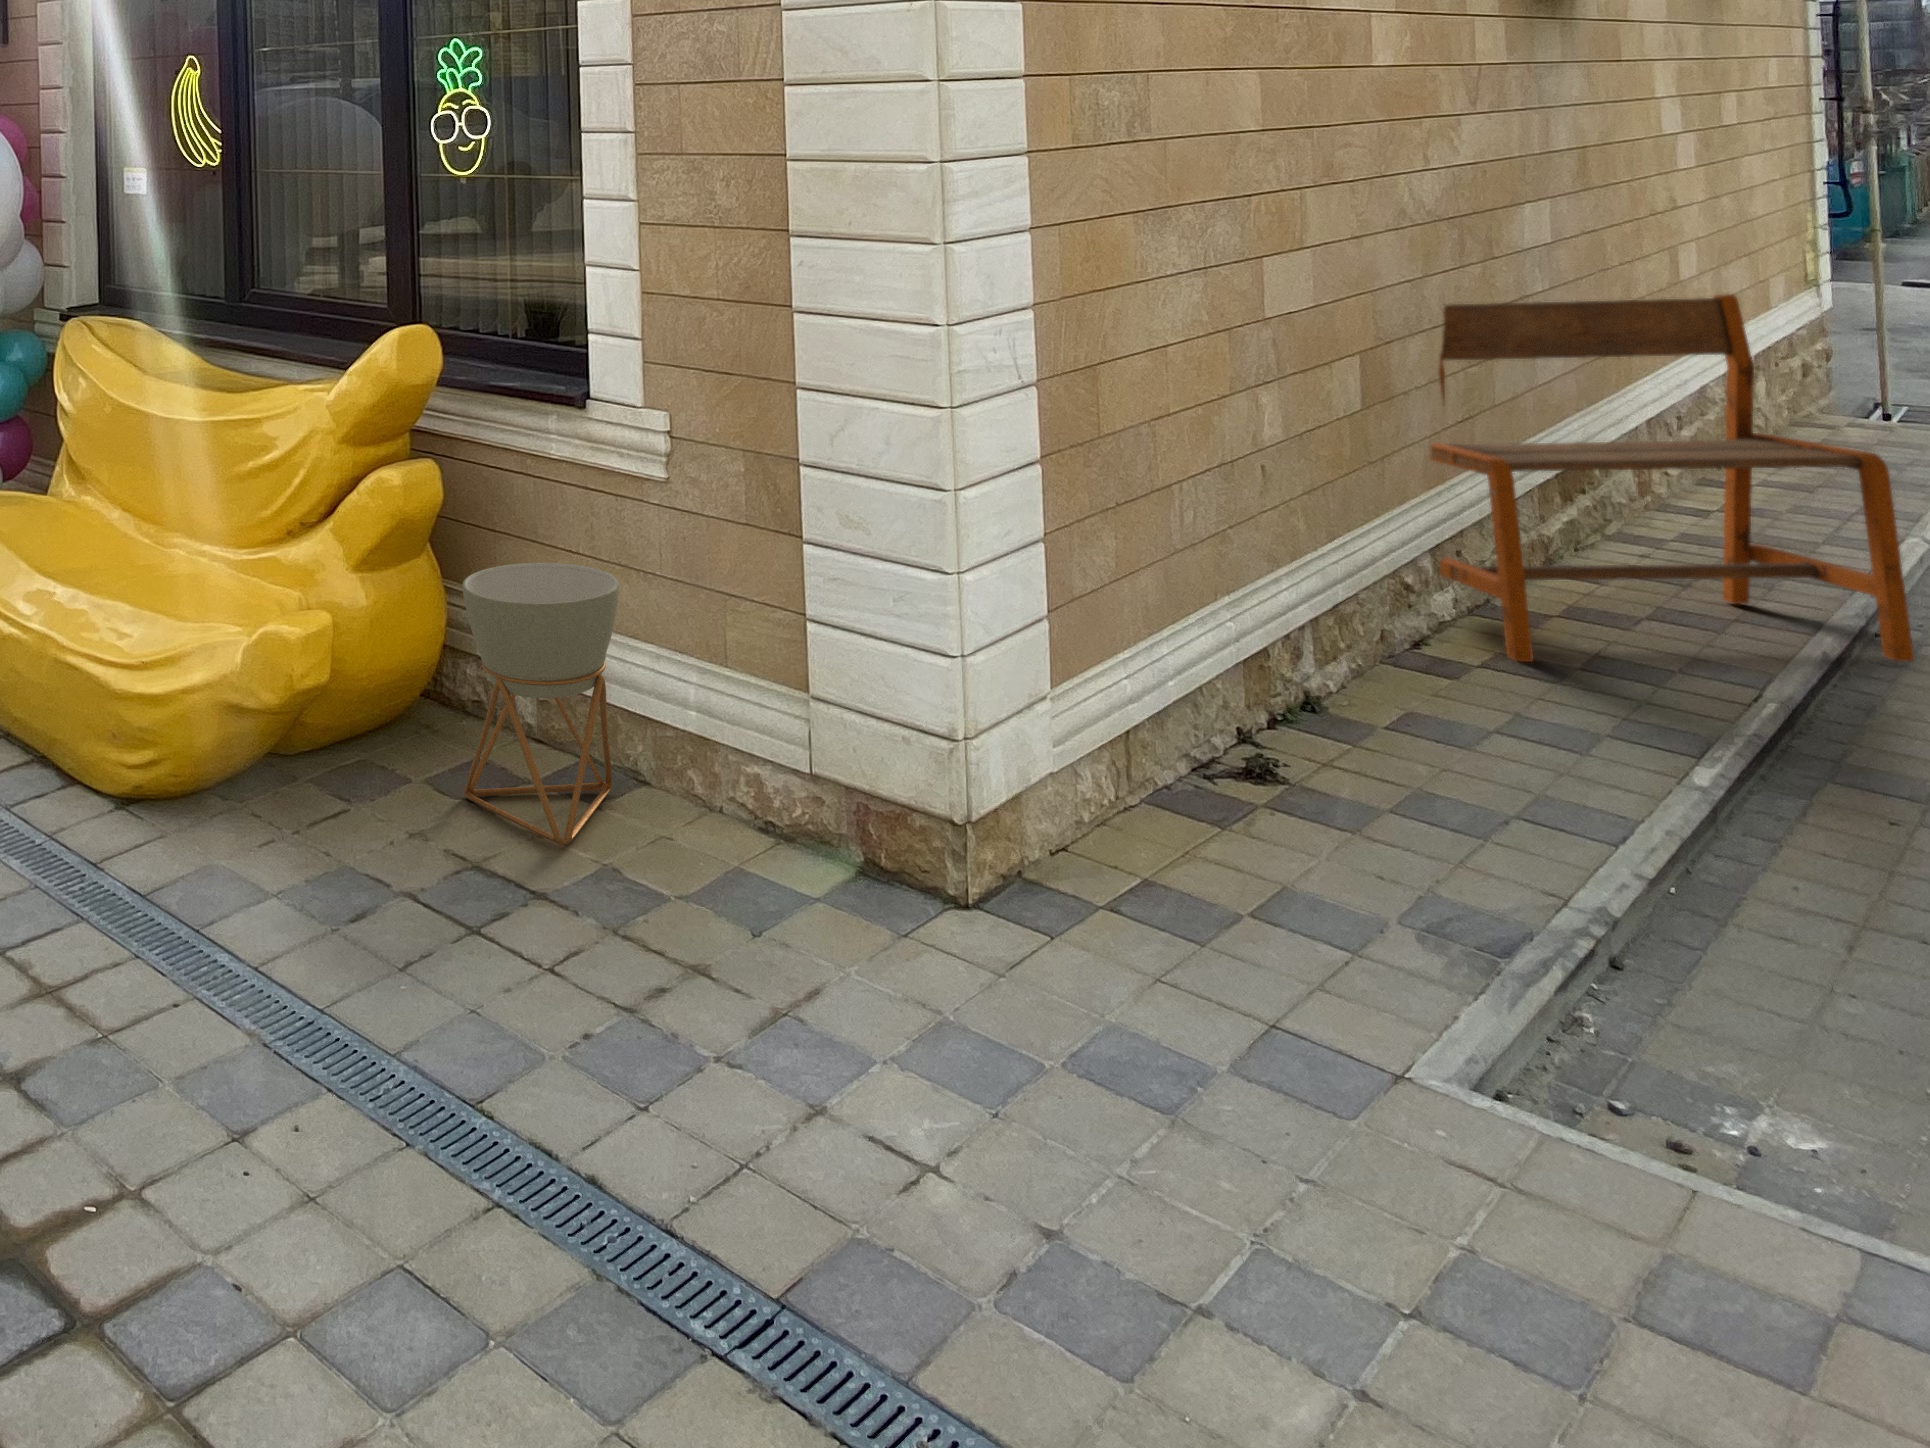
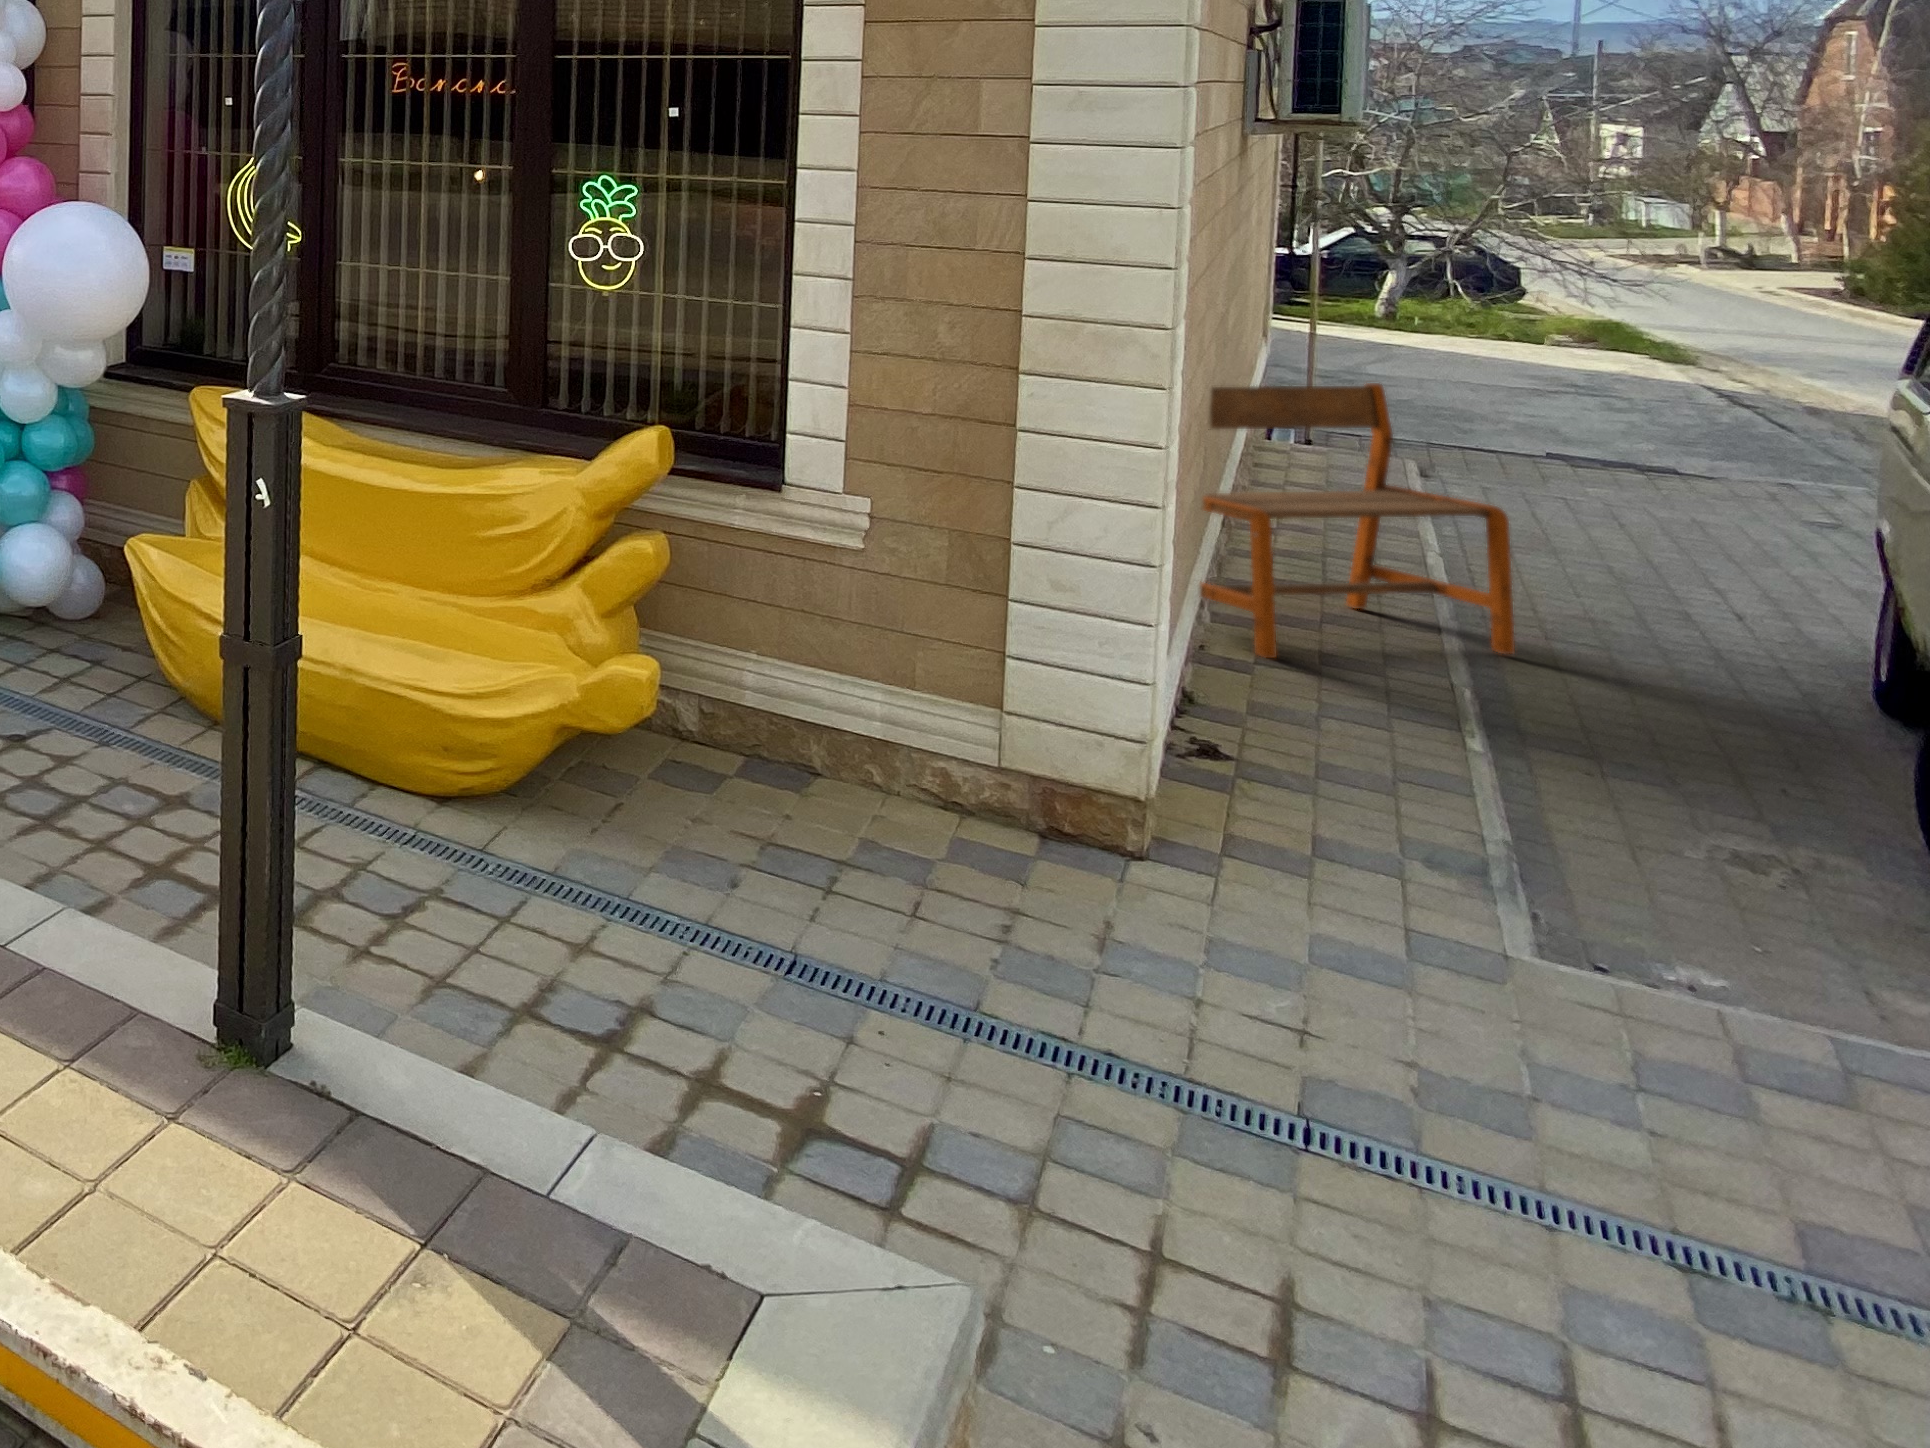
planter: present [462,563,619,846] -> none [687,607,834,826]

